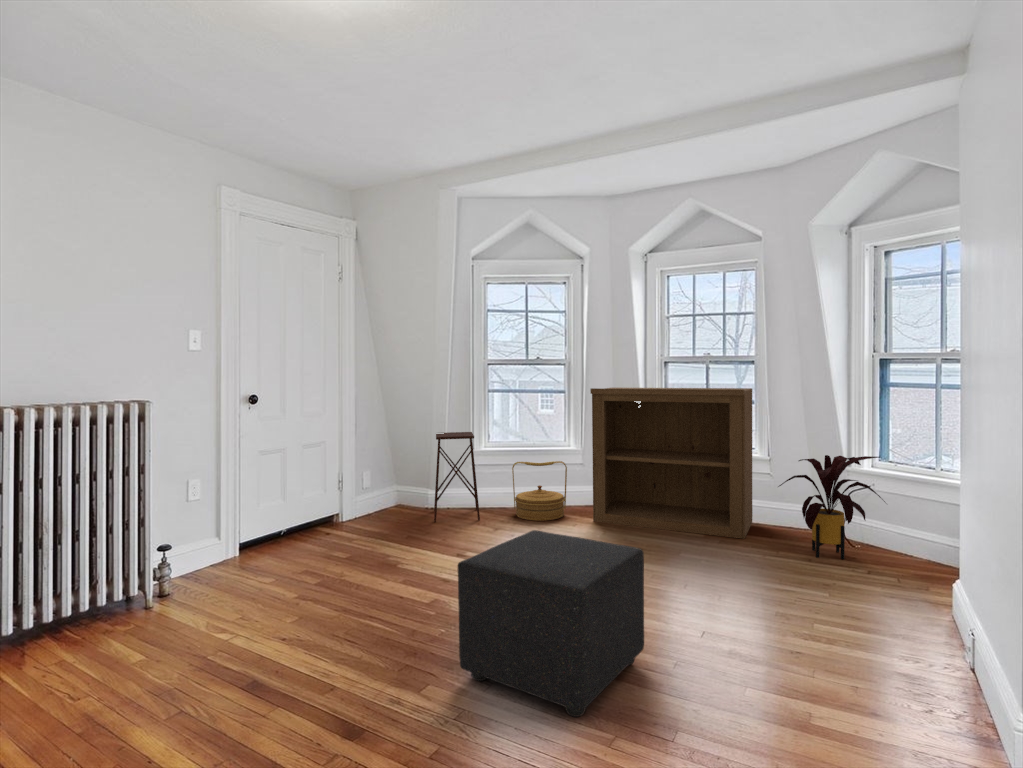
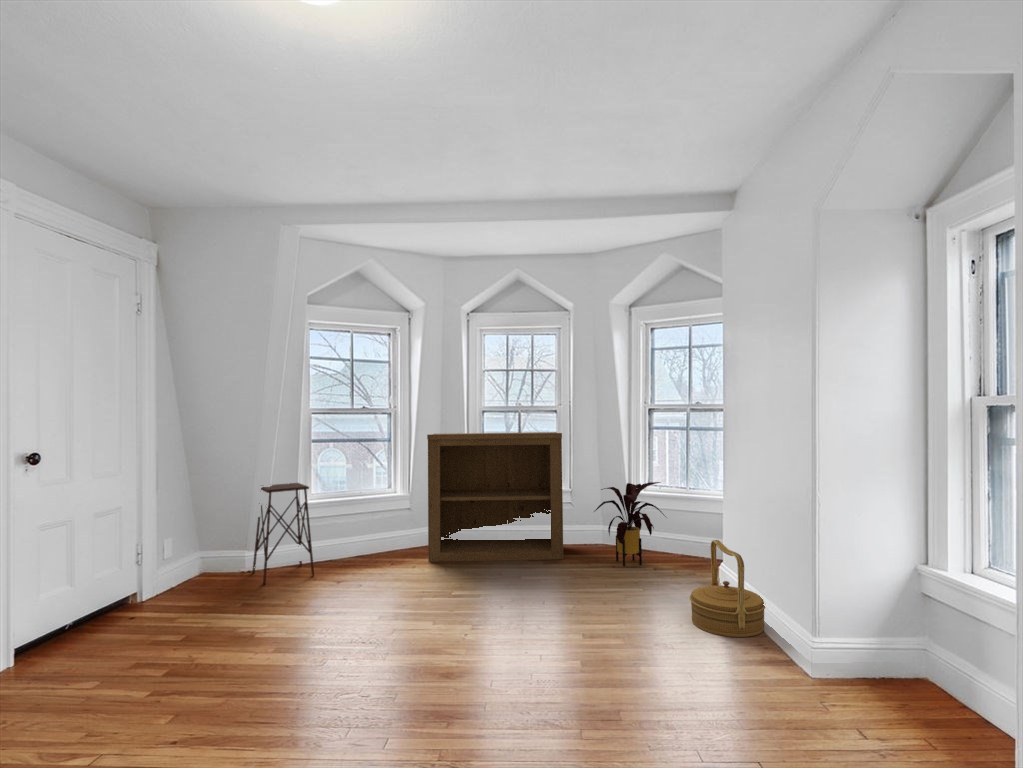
woven basket: present [512,461,567,521] -> present [690,540,765,637]
ottoman: present [458,530,644,717] -> none [436,569,579,731]

